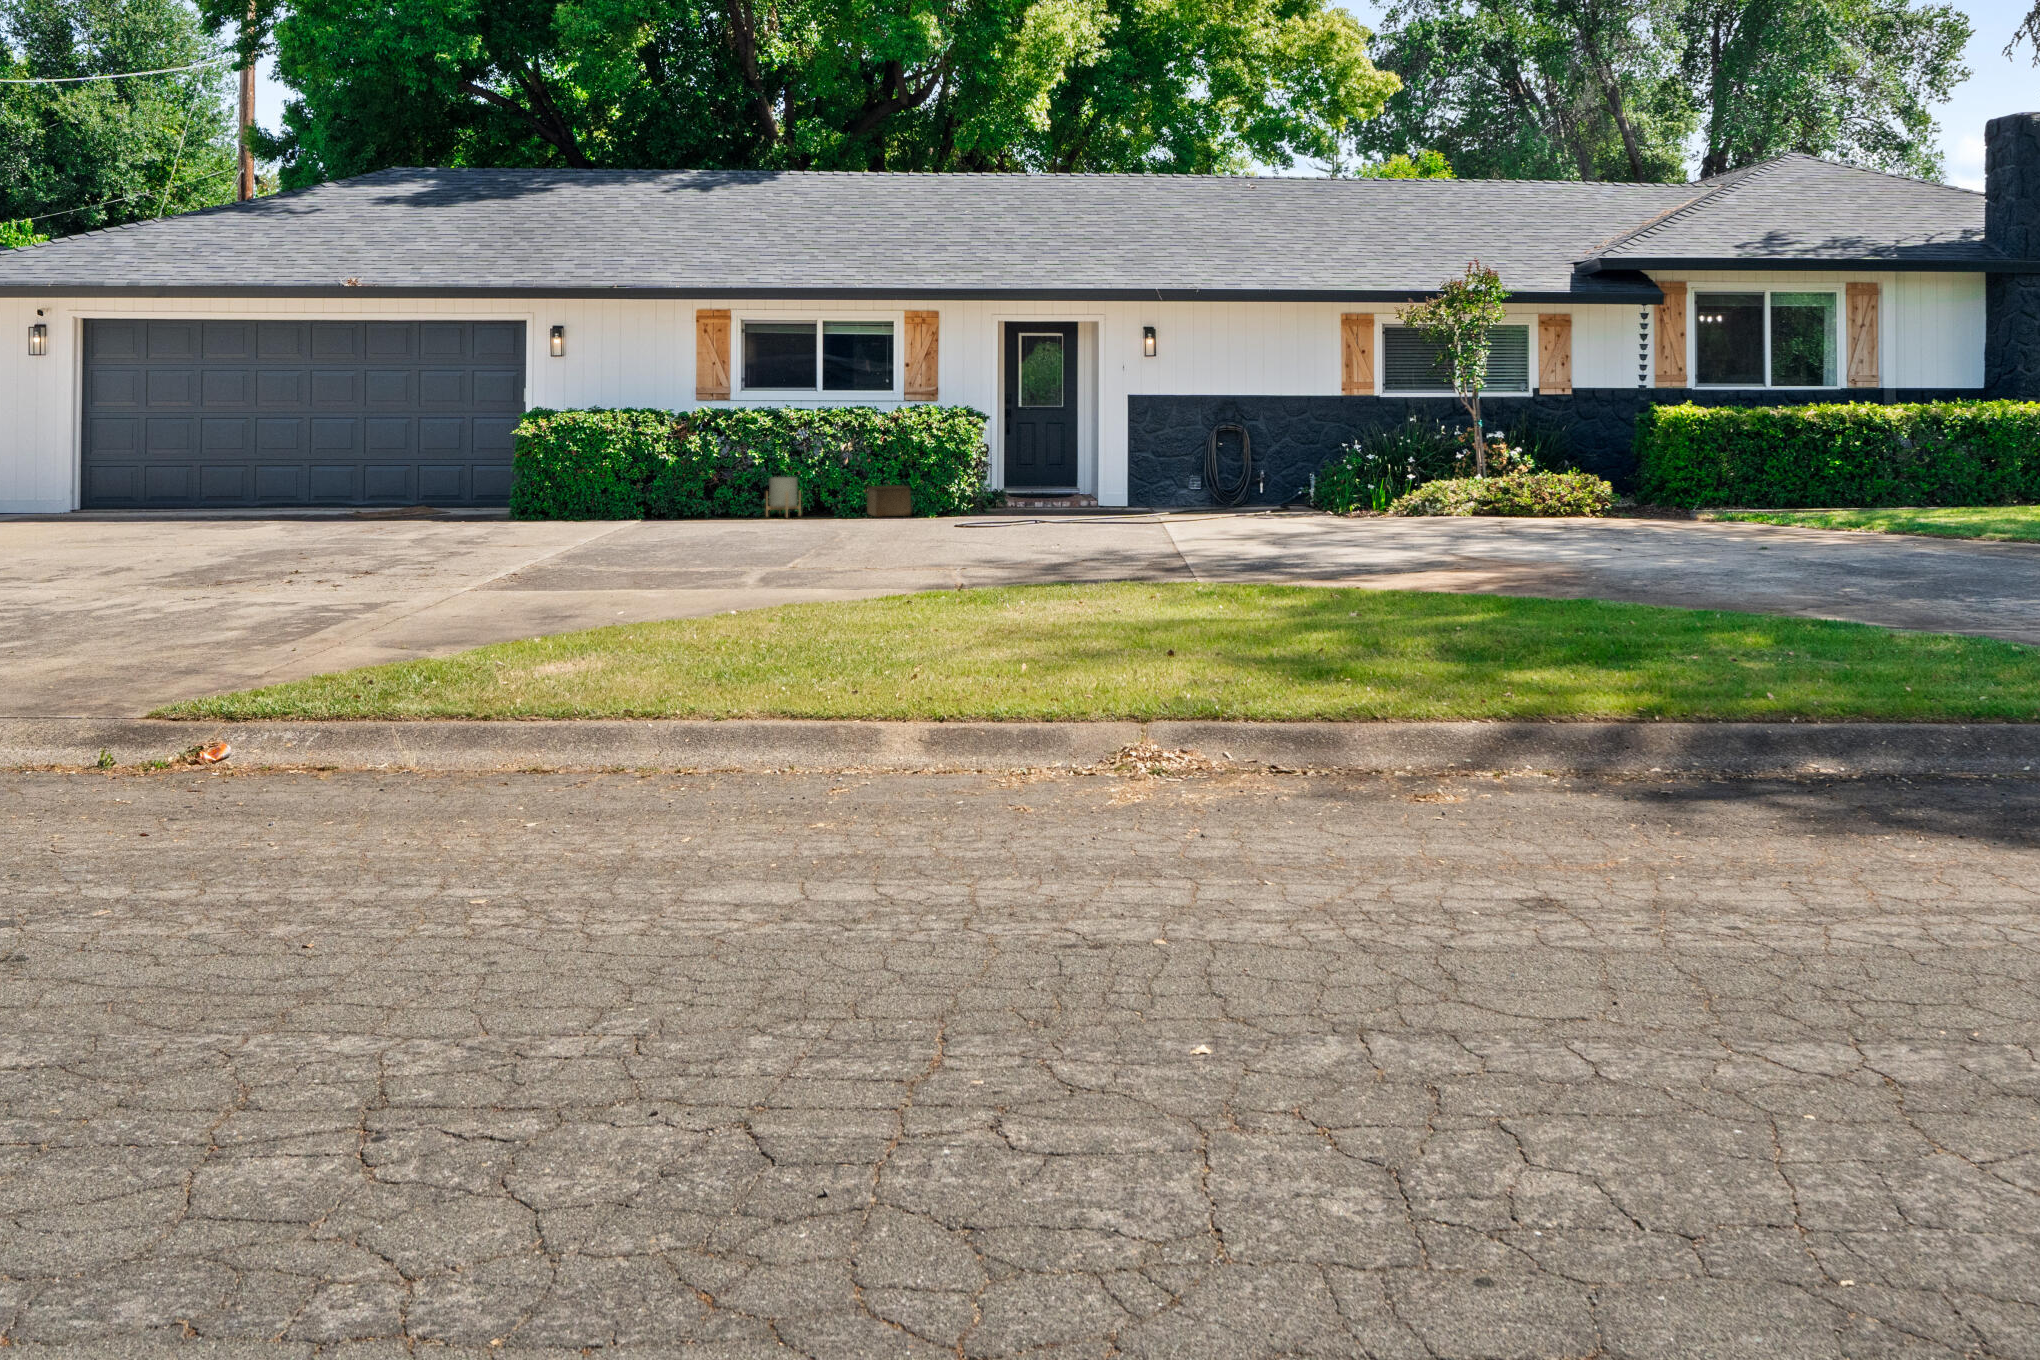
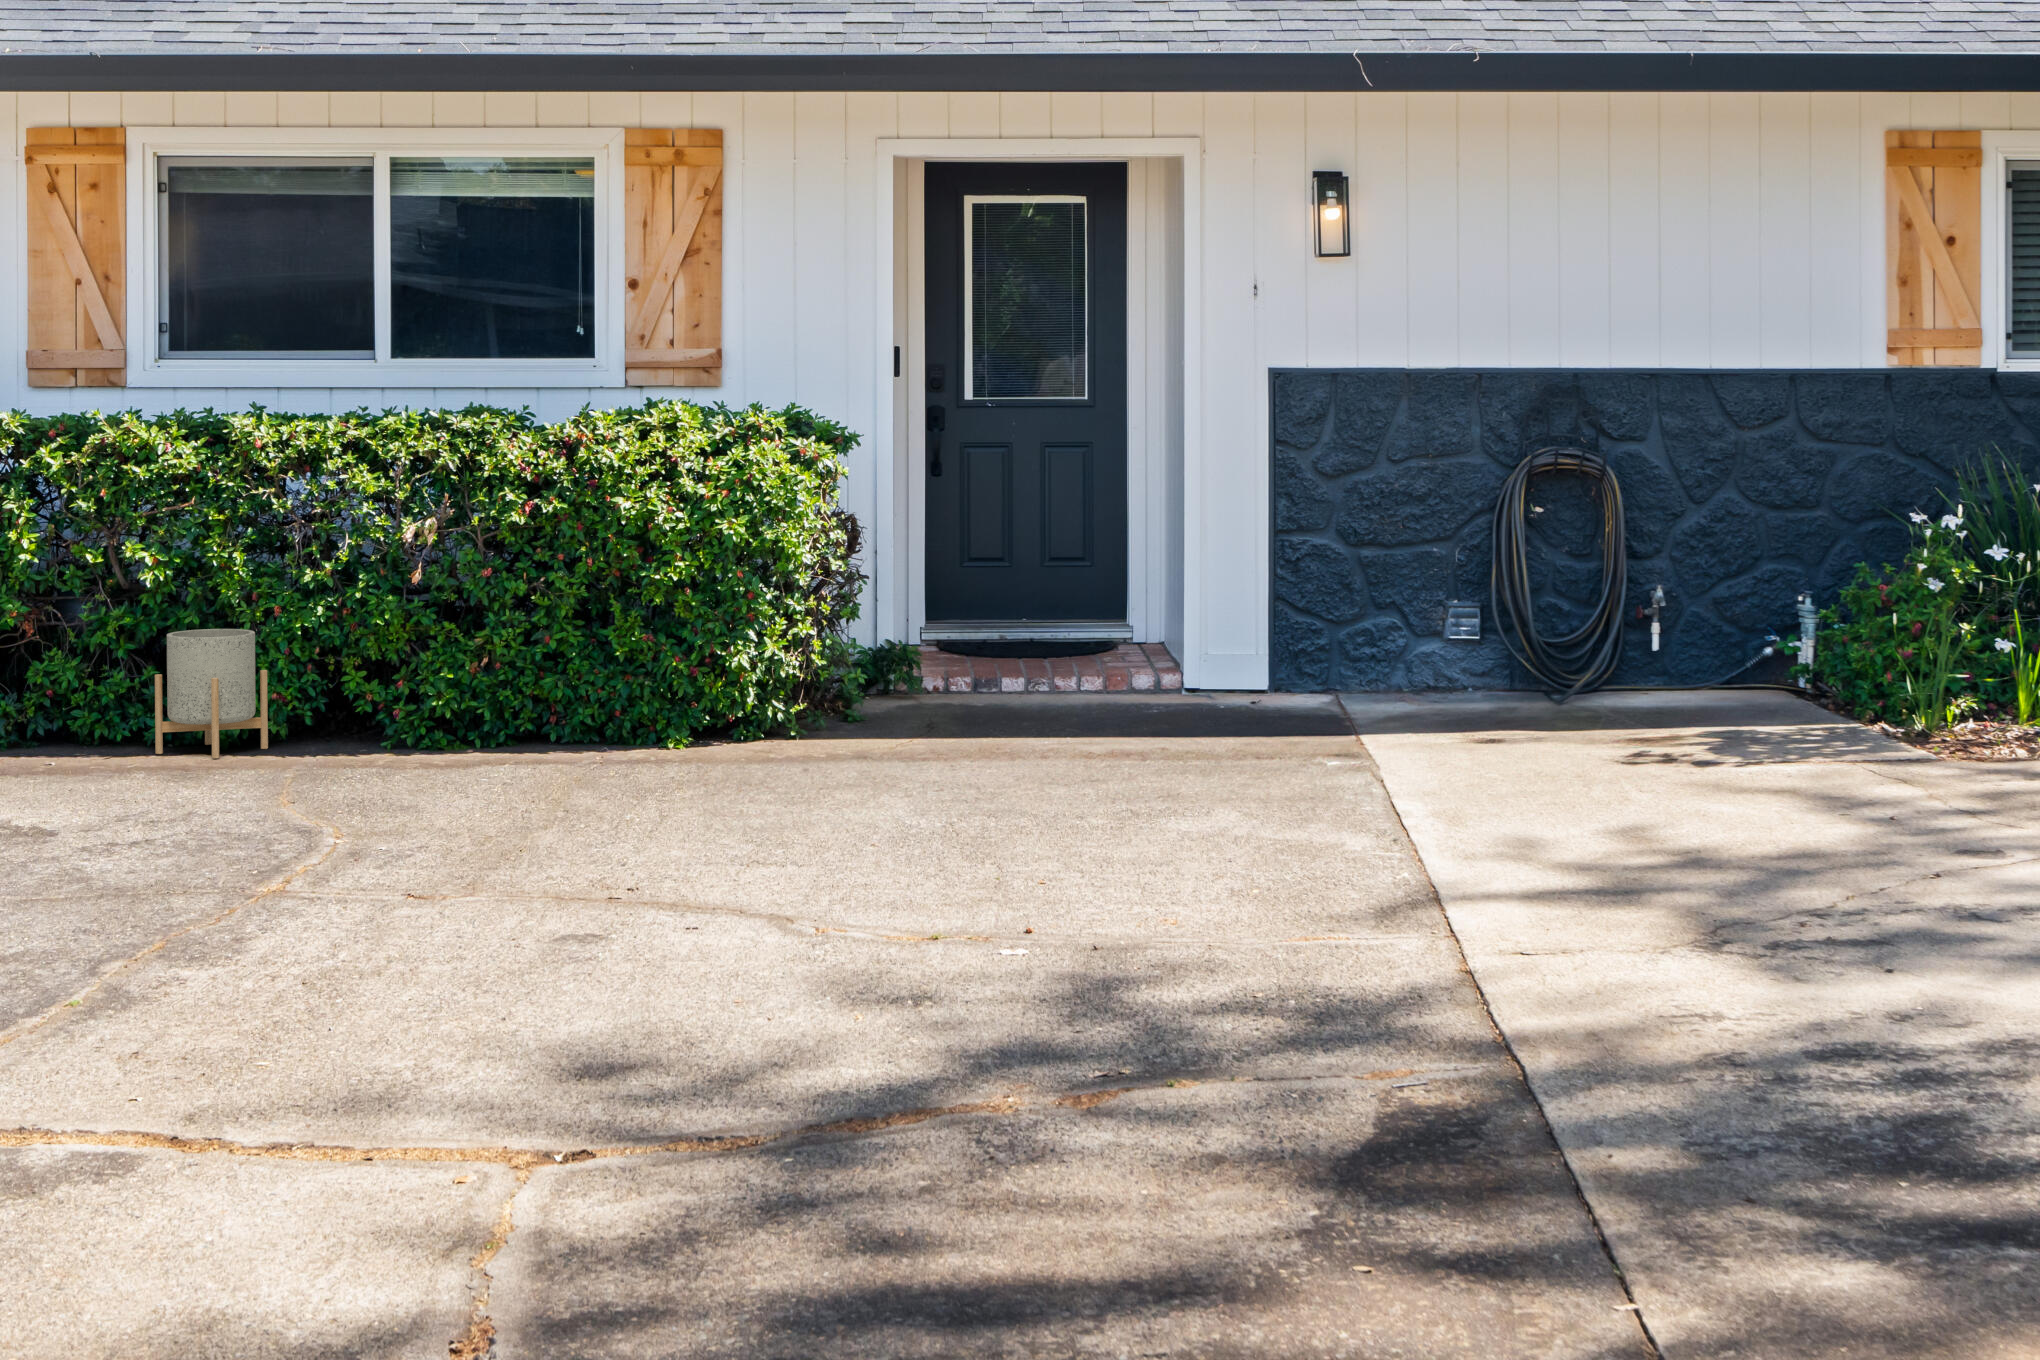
storage bin: present [867,485,911,517] -> none [471,650,604,756]

